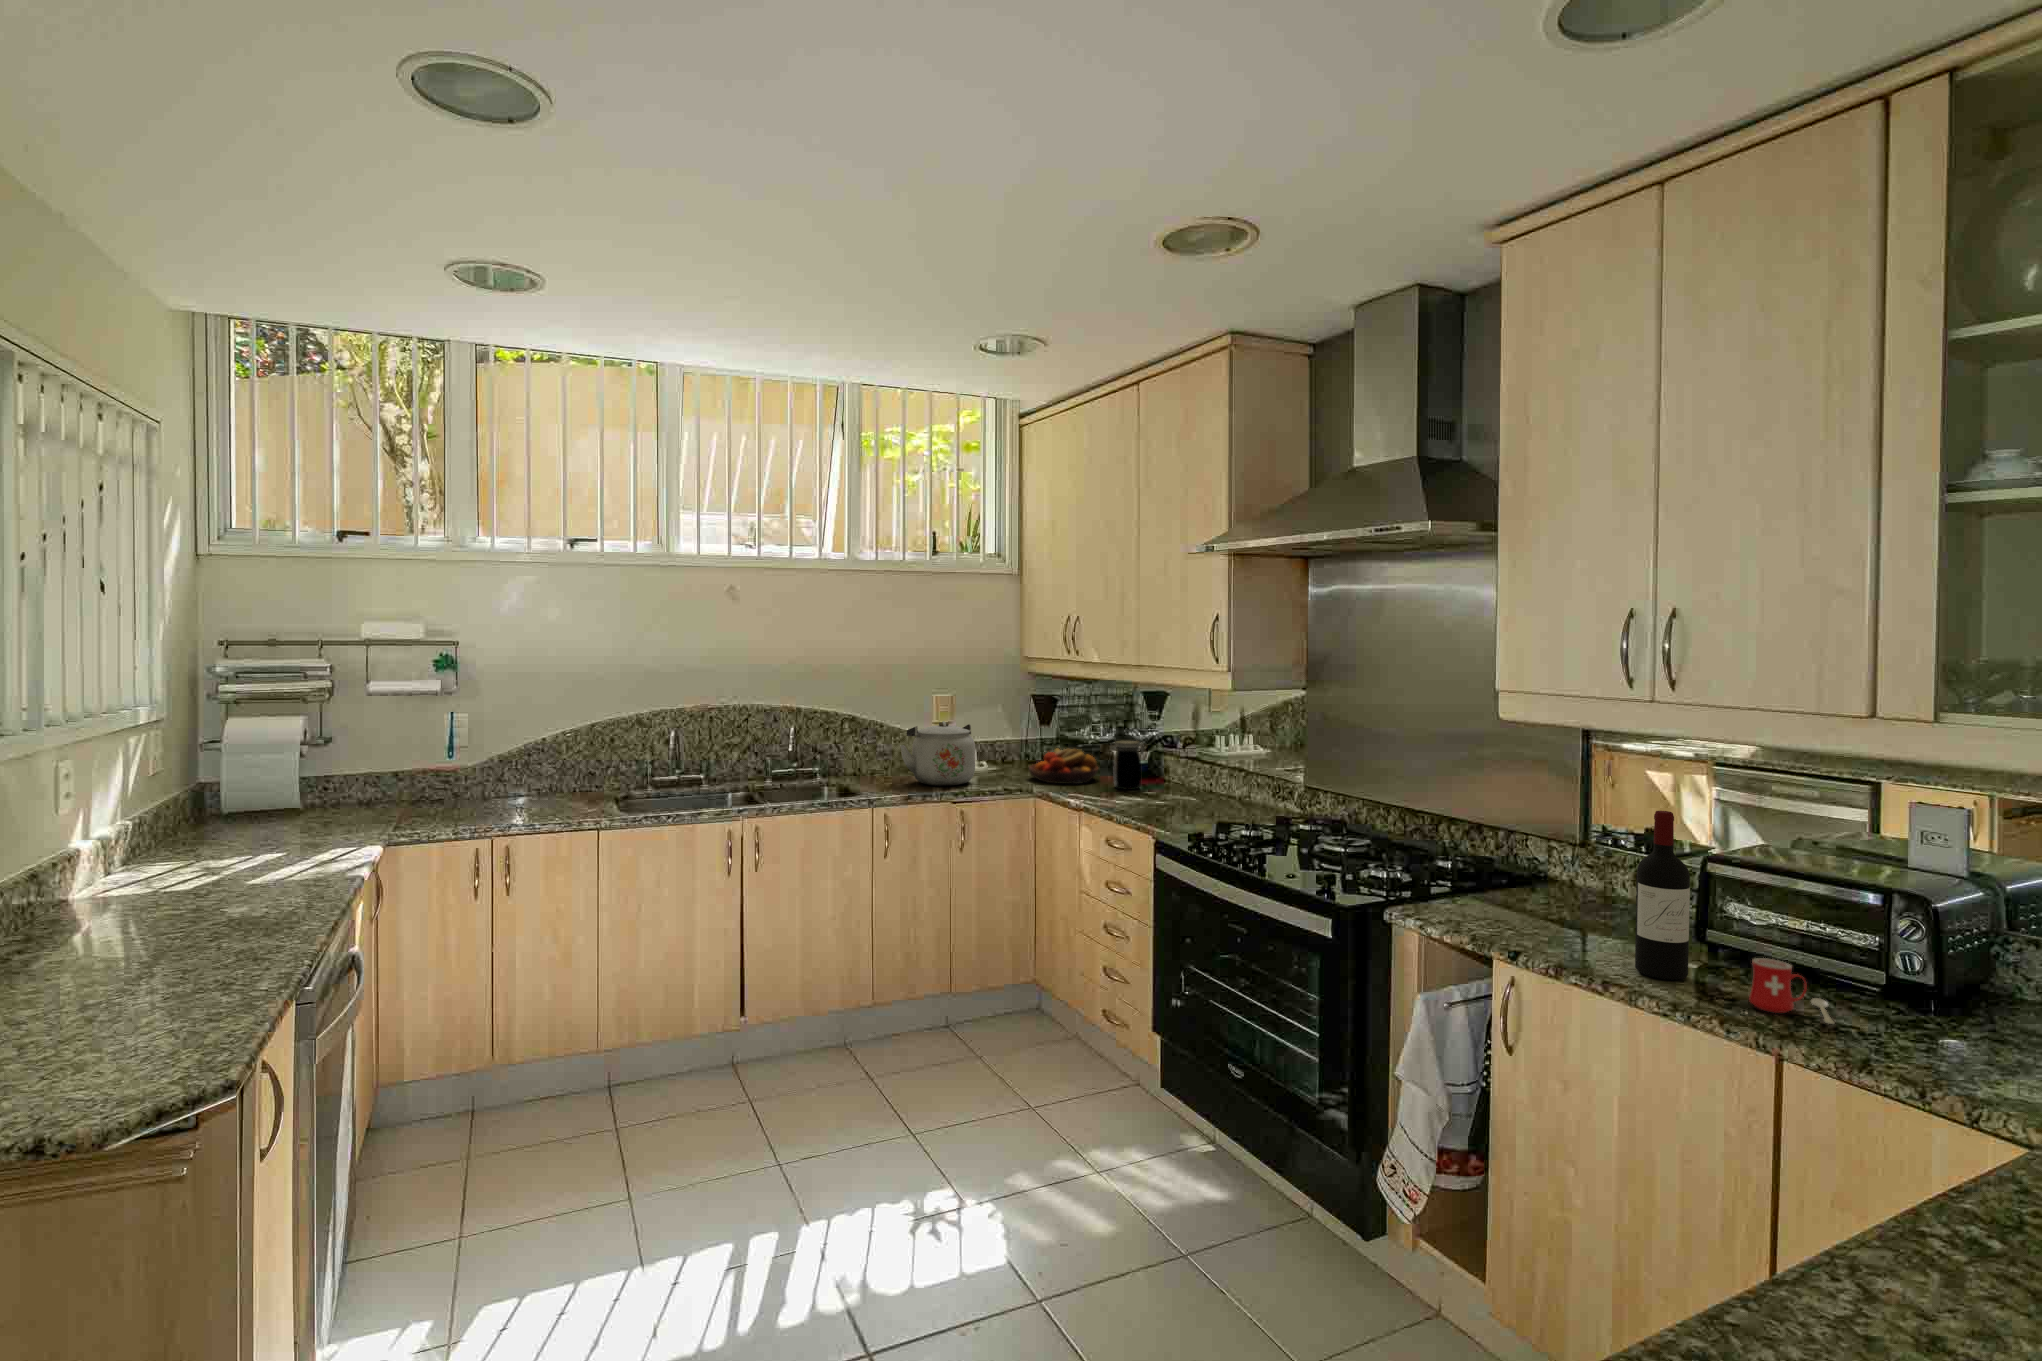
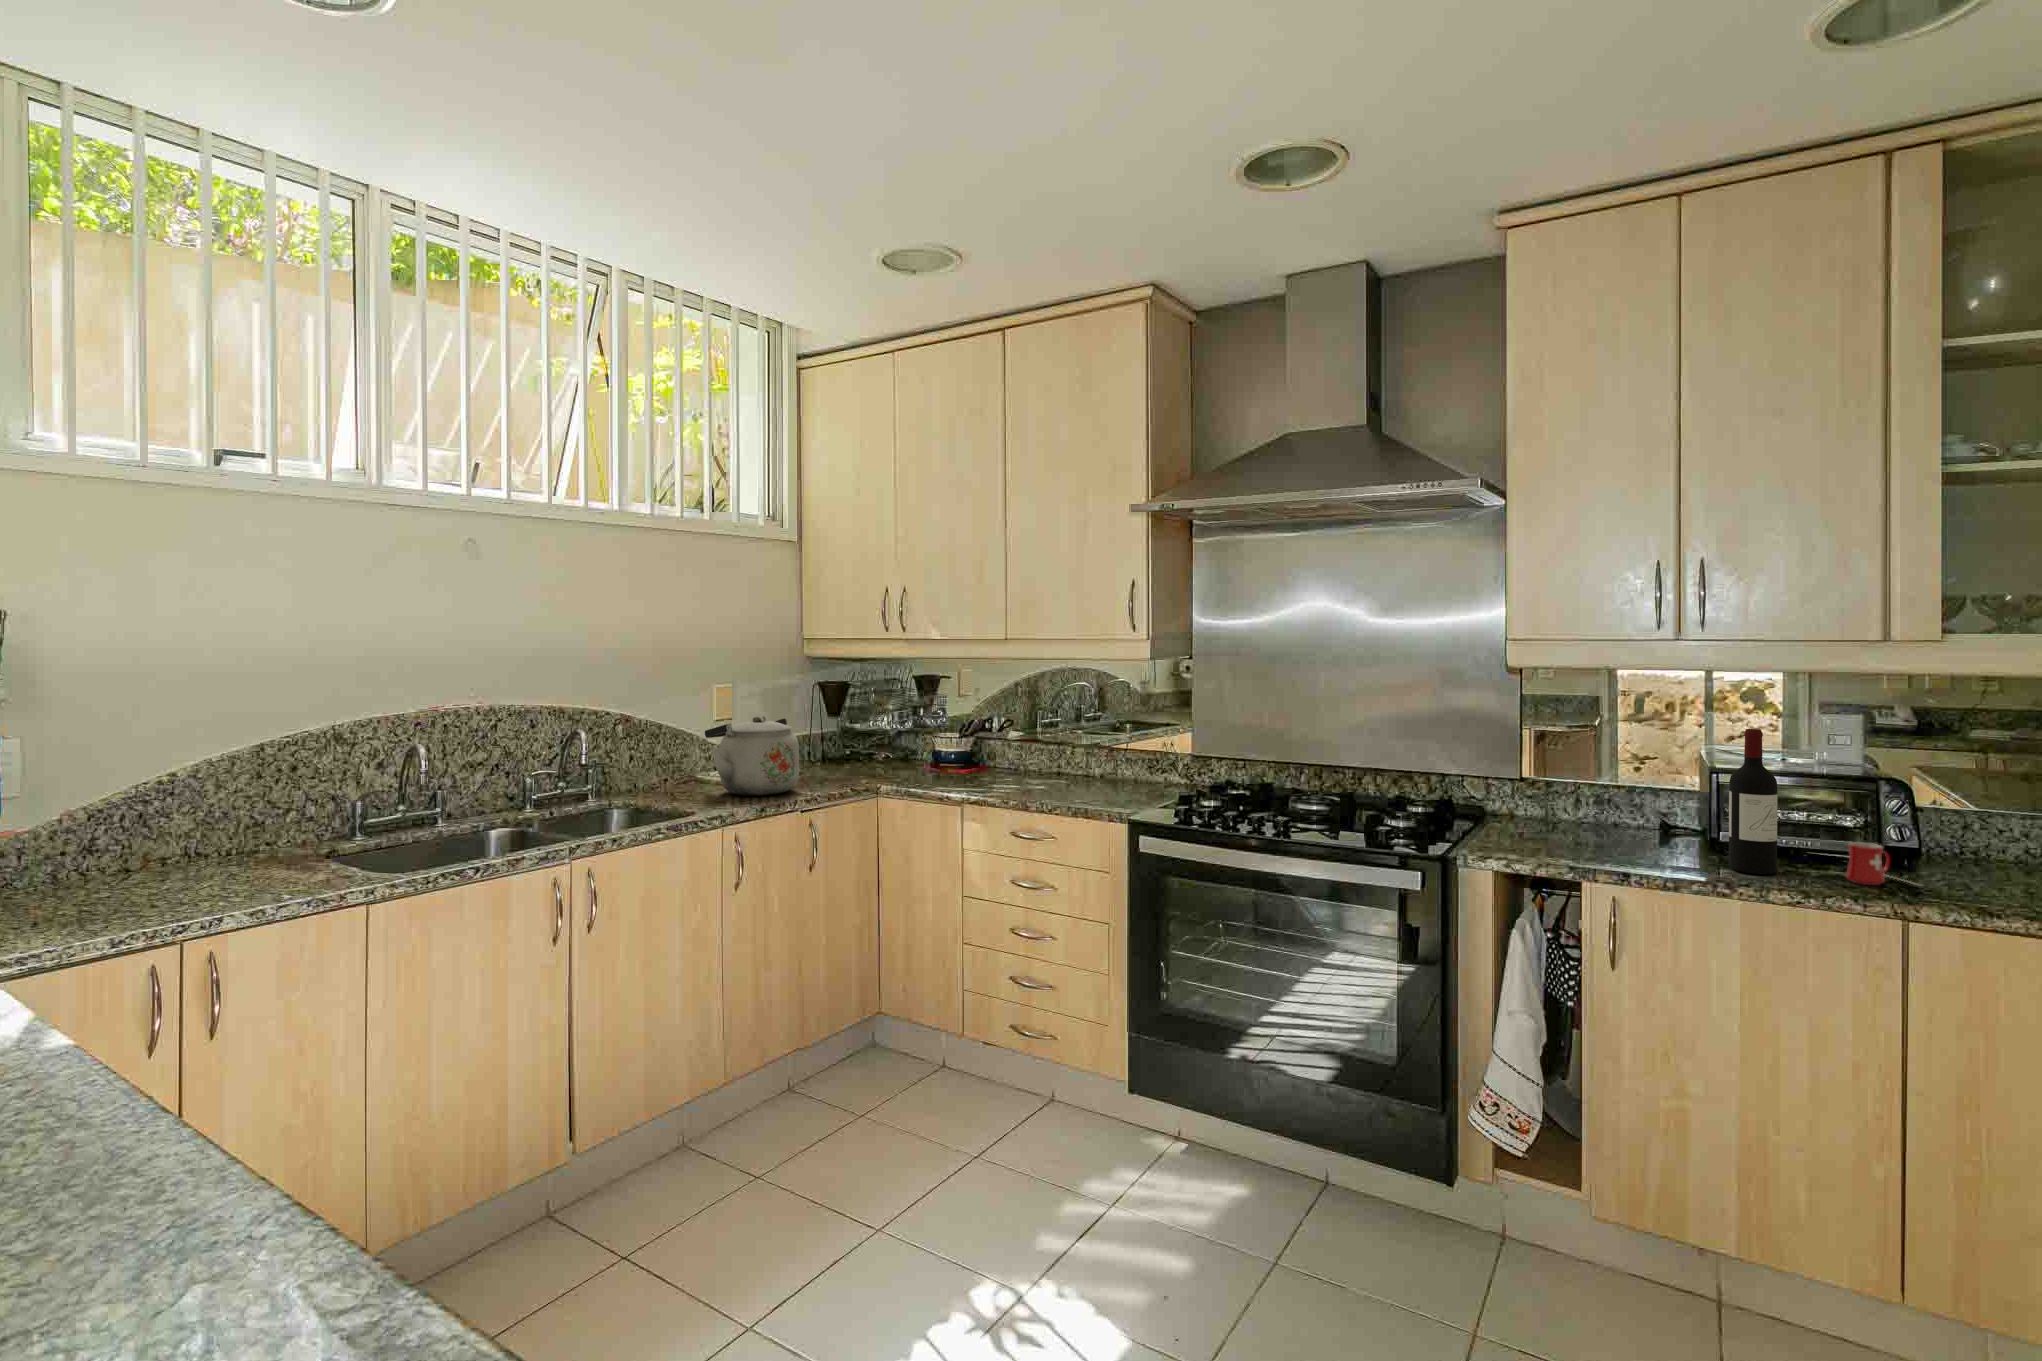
jar: present [1111,741,1144,790] -> none [951,726,989,780]
fruit bowl: present [1029,748,1098,784] -> none [843,741,924,781]

